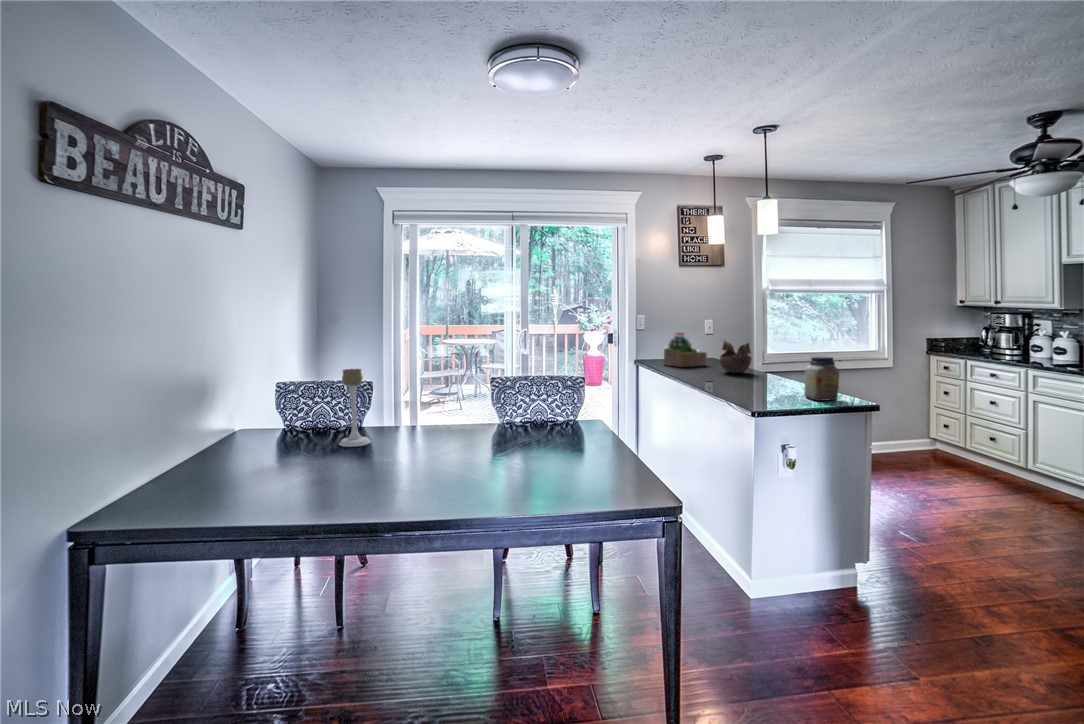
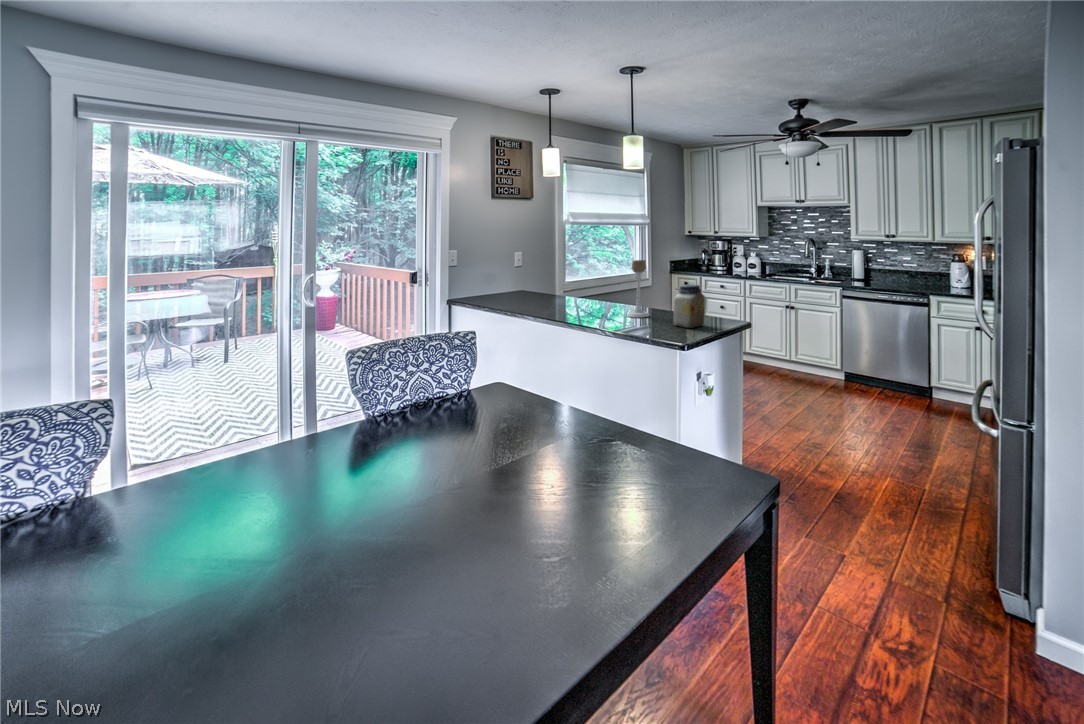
succulent plant: present [664,333,707,367] -> none [499,269,540,304]
decorative bowl: present [720,340,751,373] -> none [558,273,595,306]
candle holder: present [339,369,371,447] -> present [627,260,649,318]

